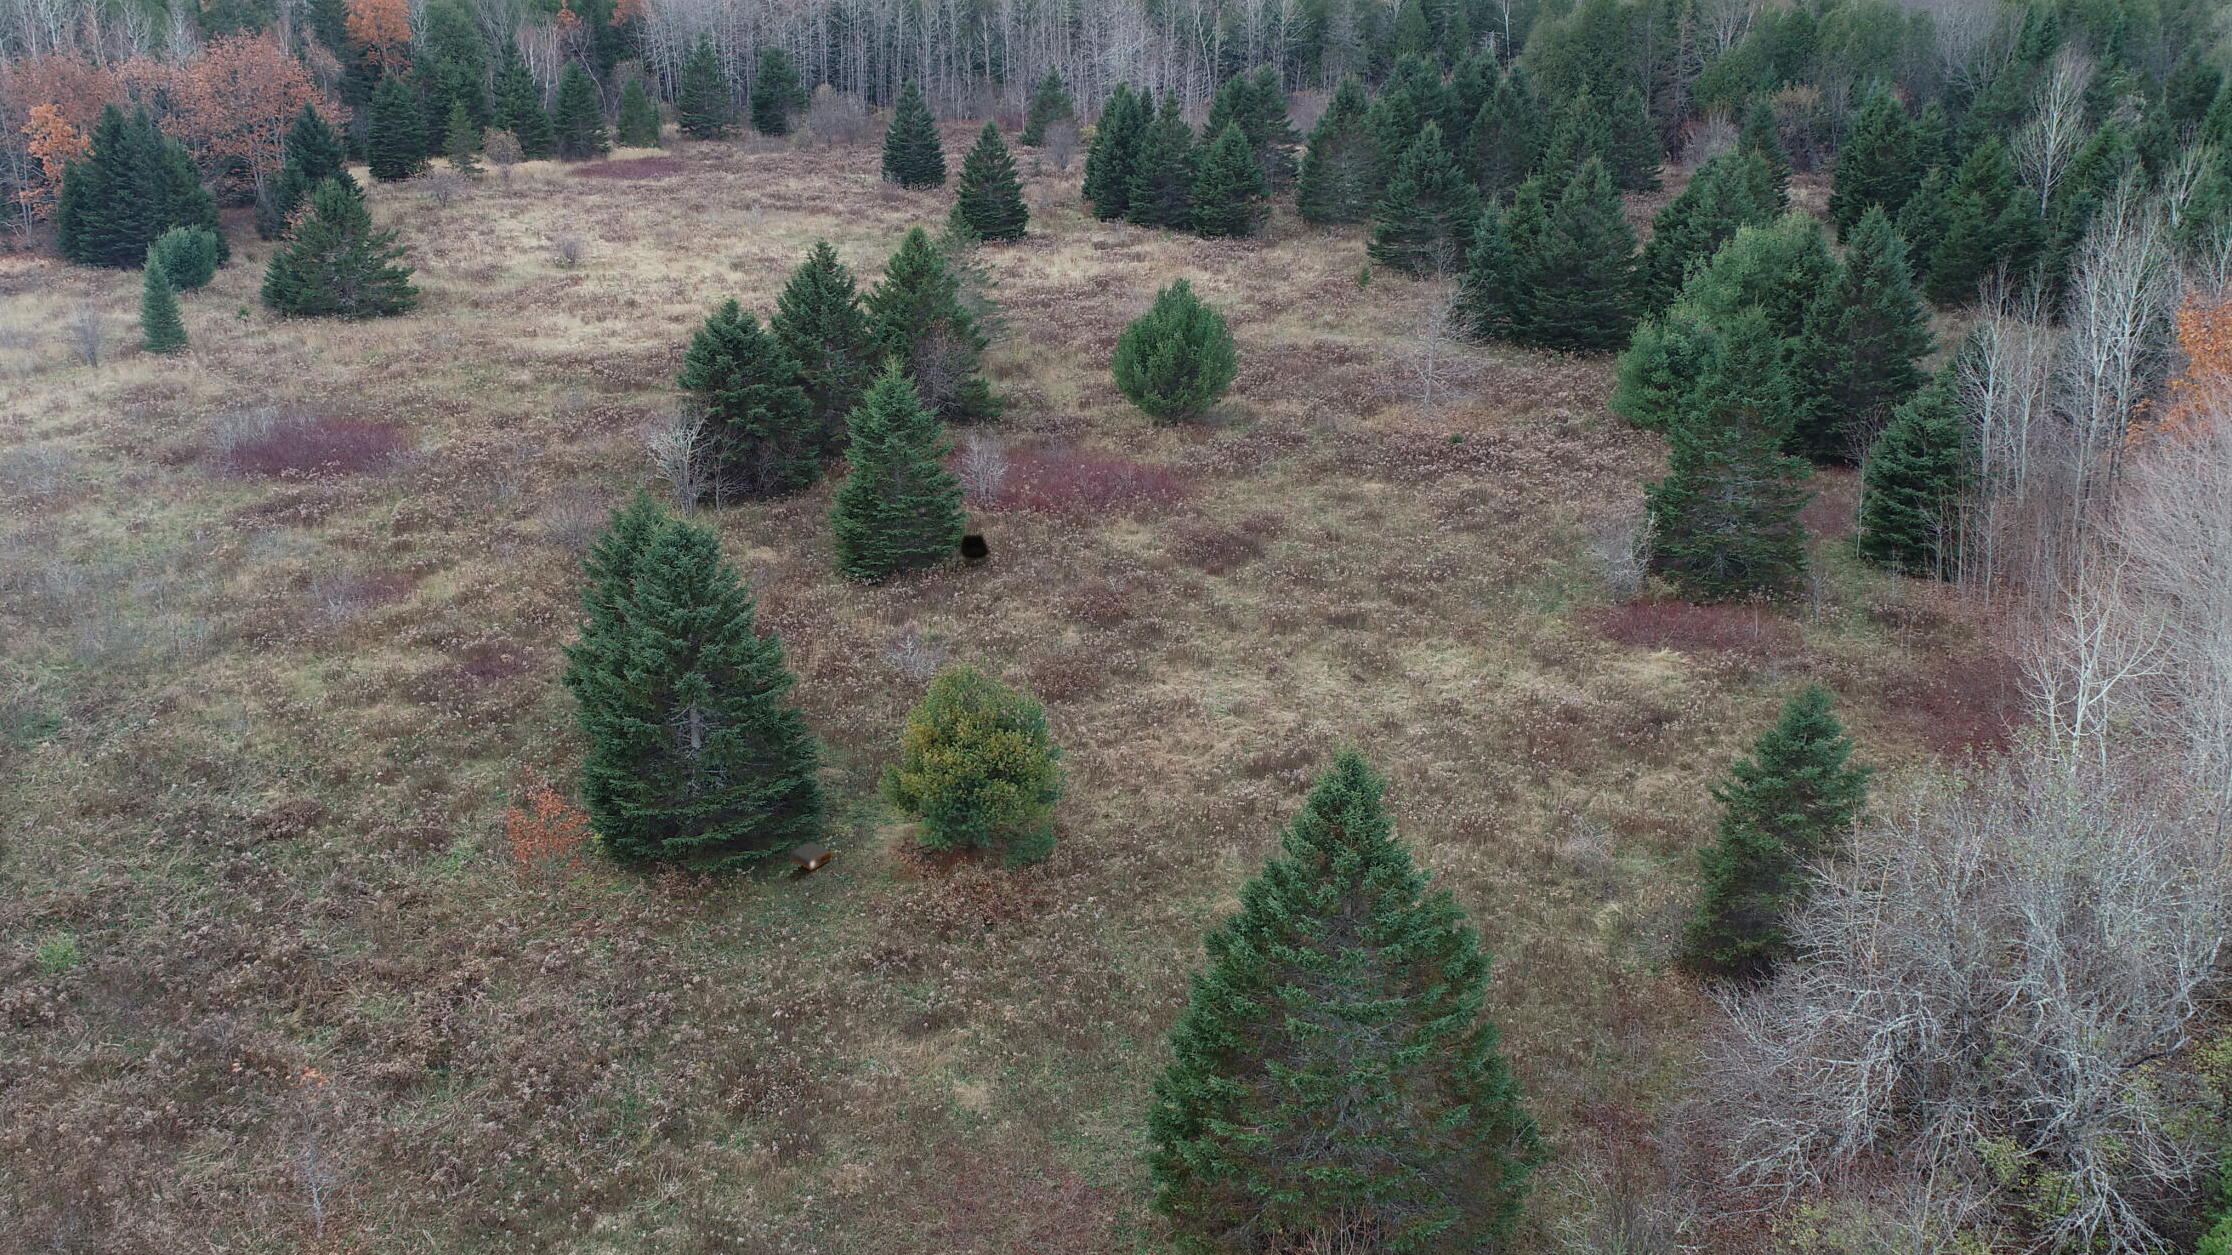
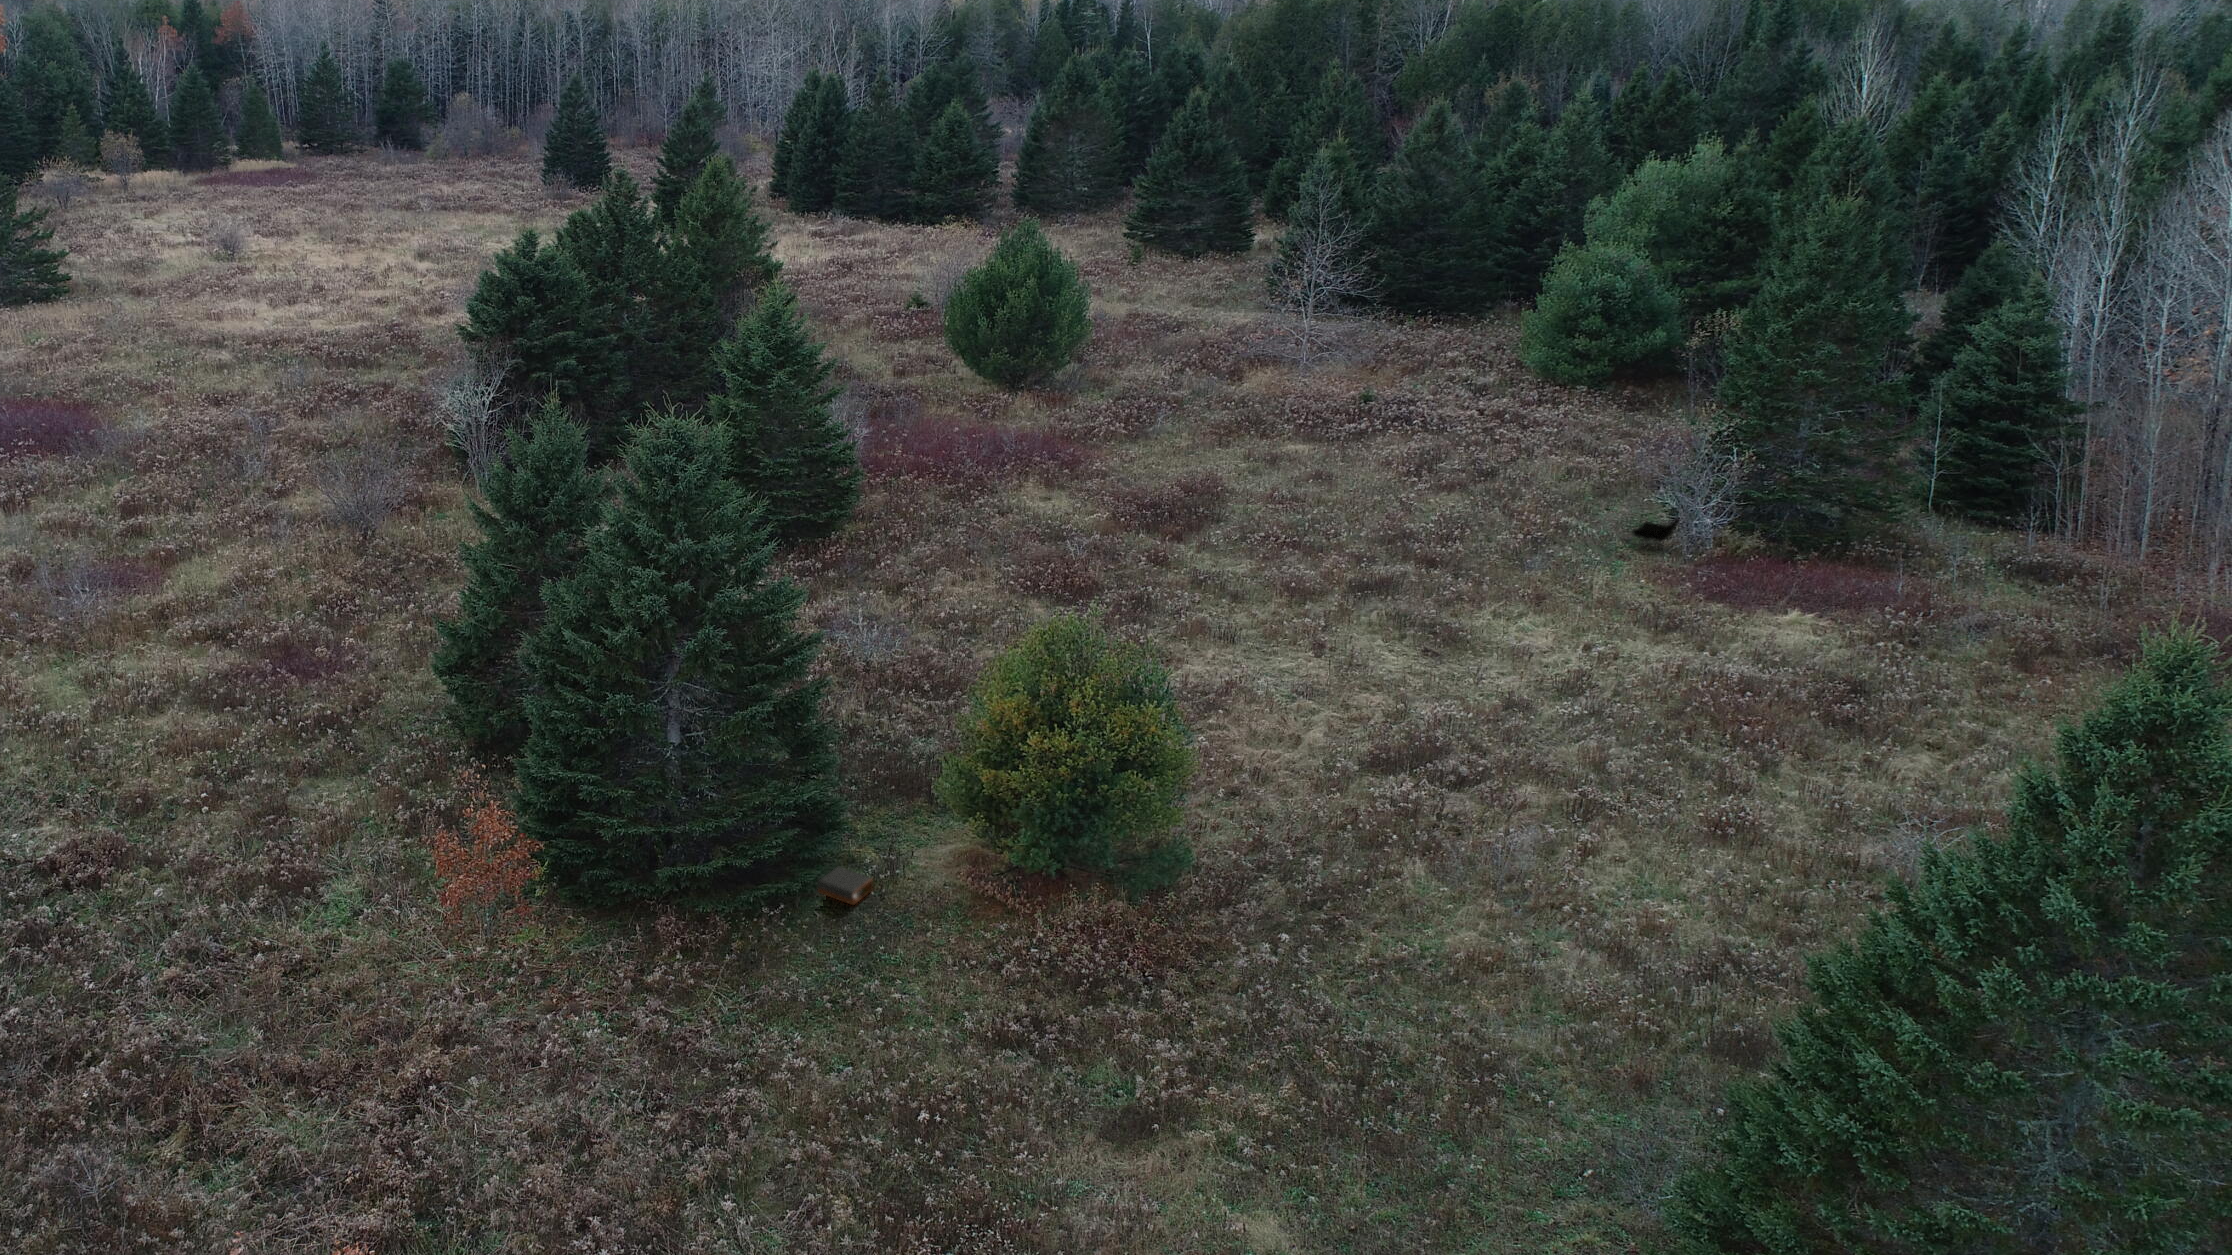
lounge chair: present [960,534,989,565] -> present [1633,519,1679,547]

